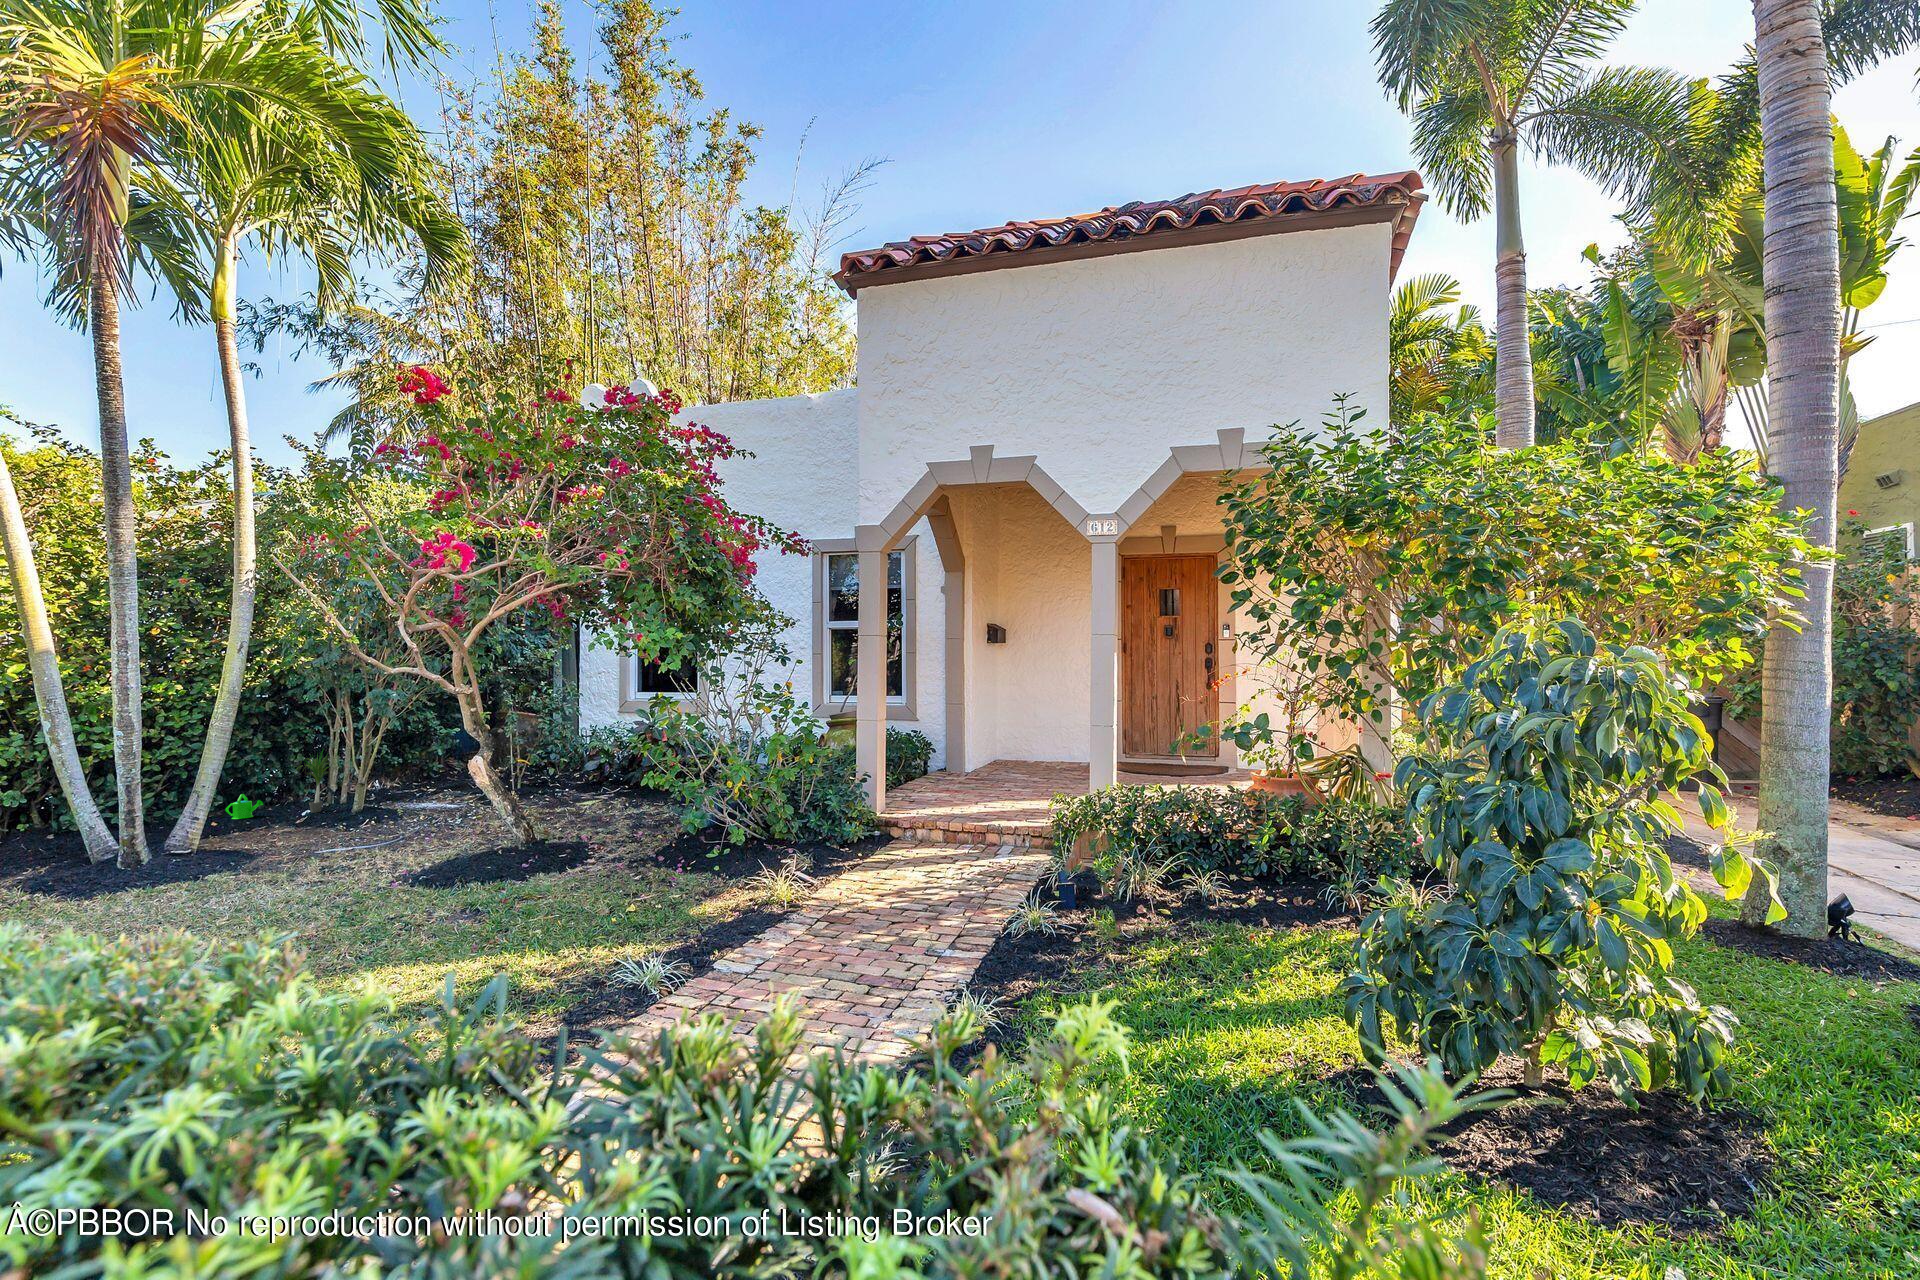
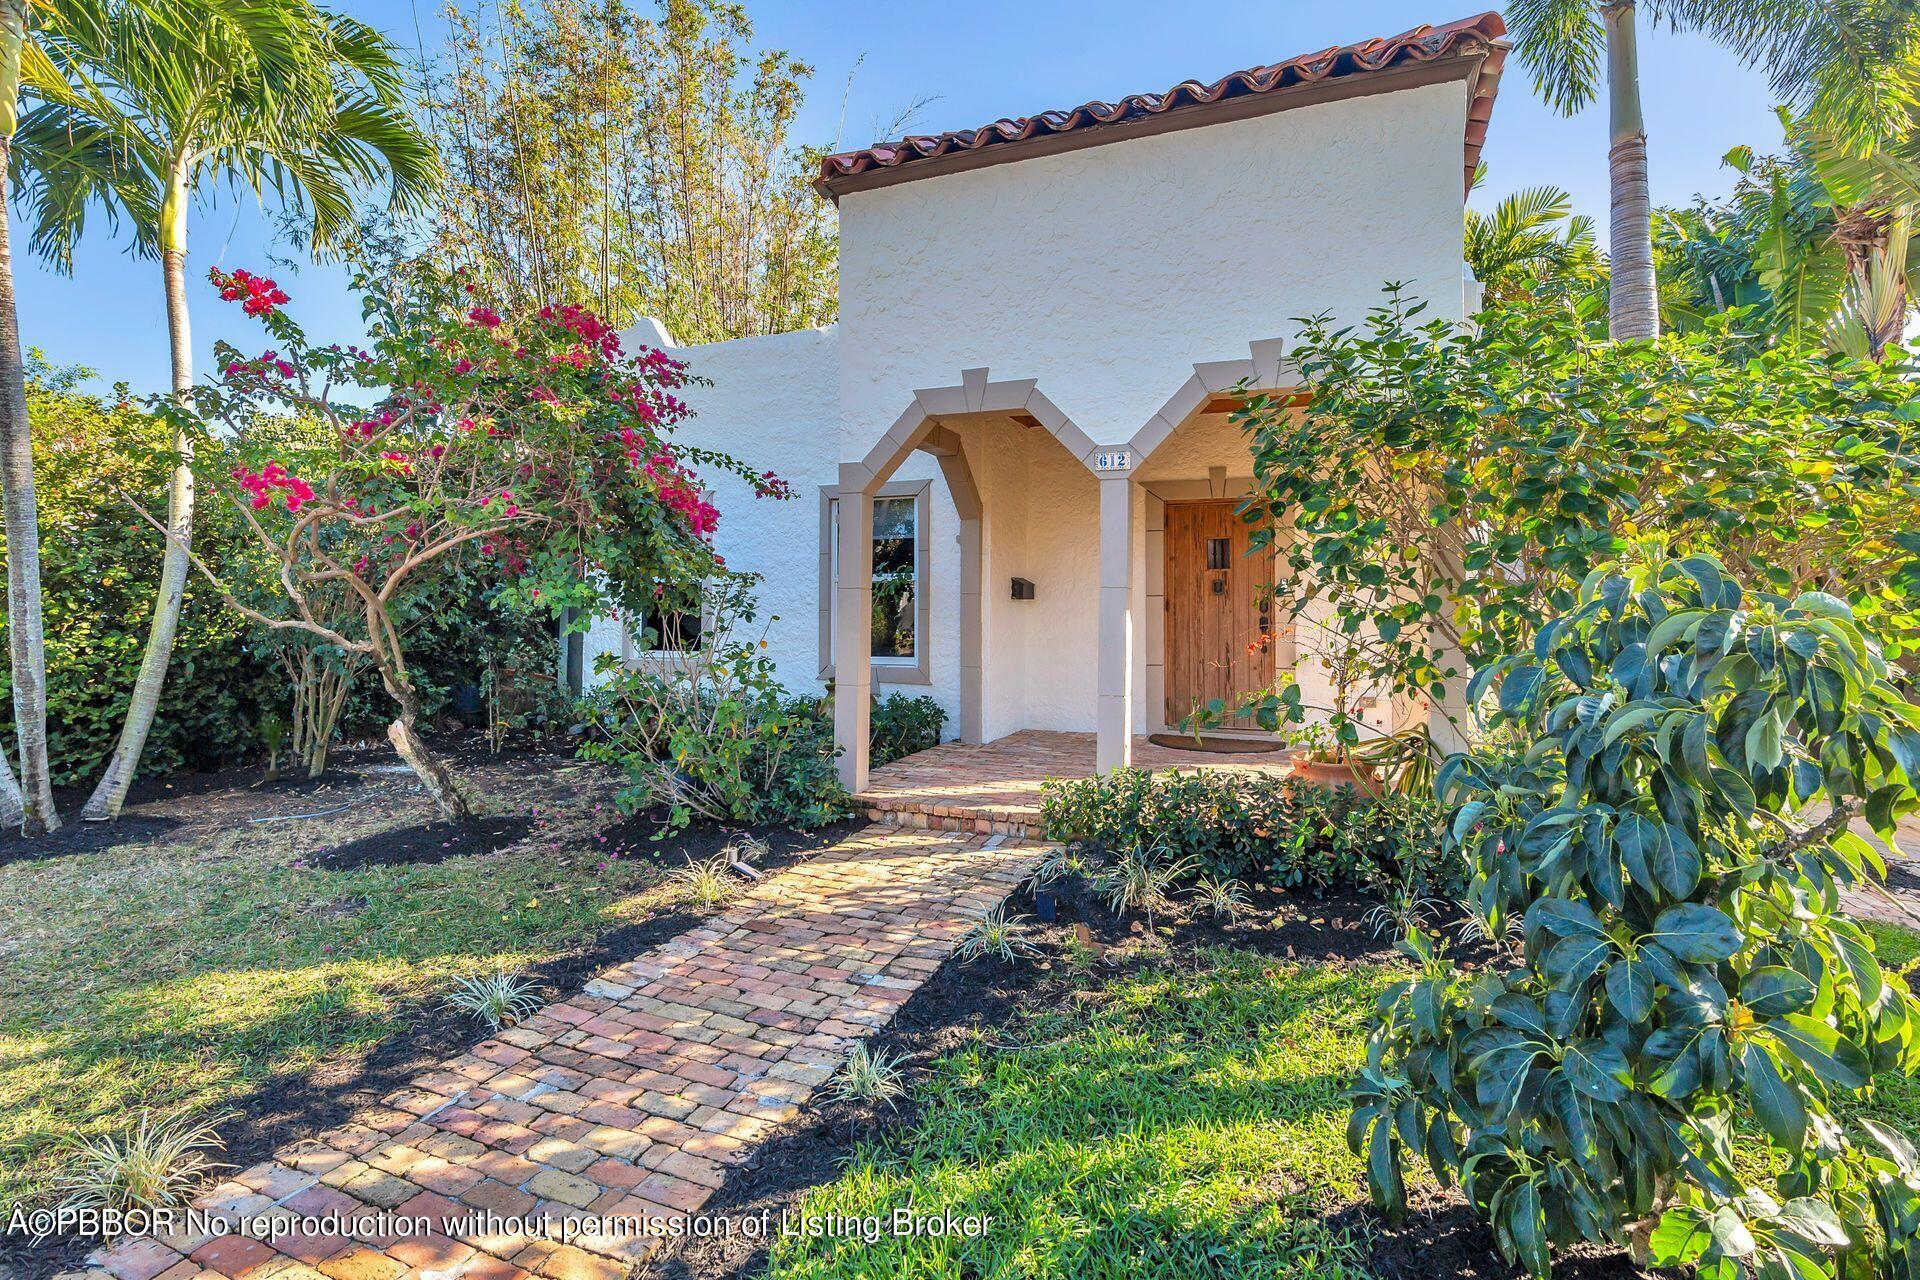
watering can: present [225,794,263,819] -> none [177,760,216,787]

